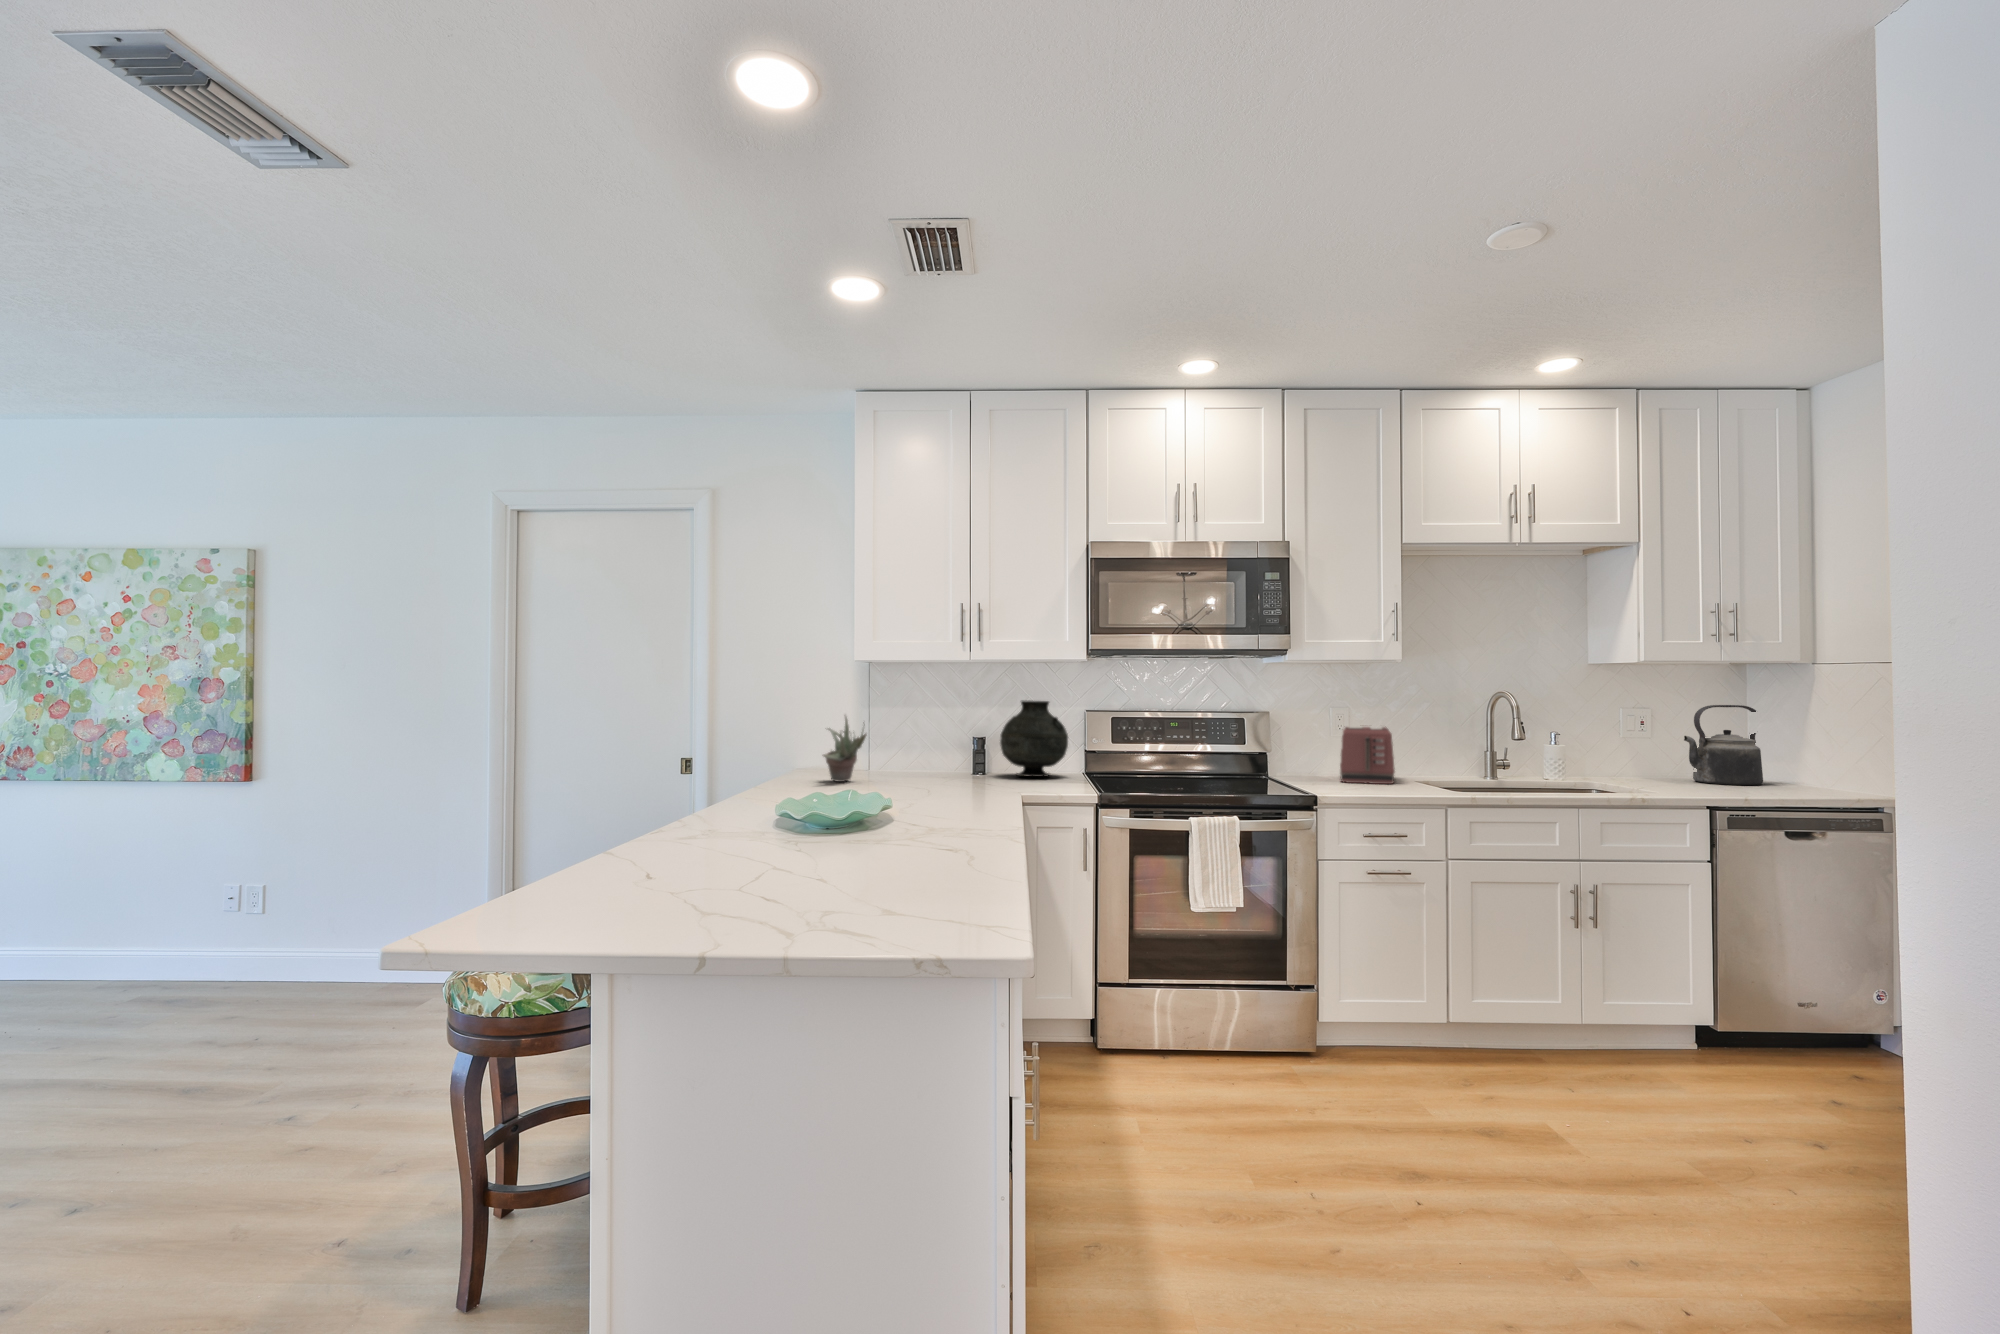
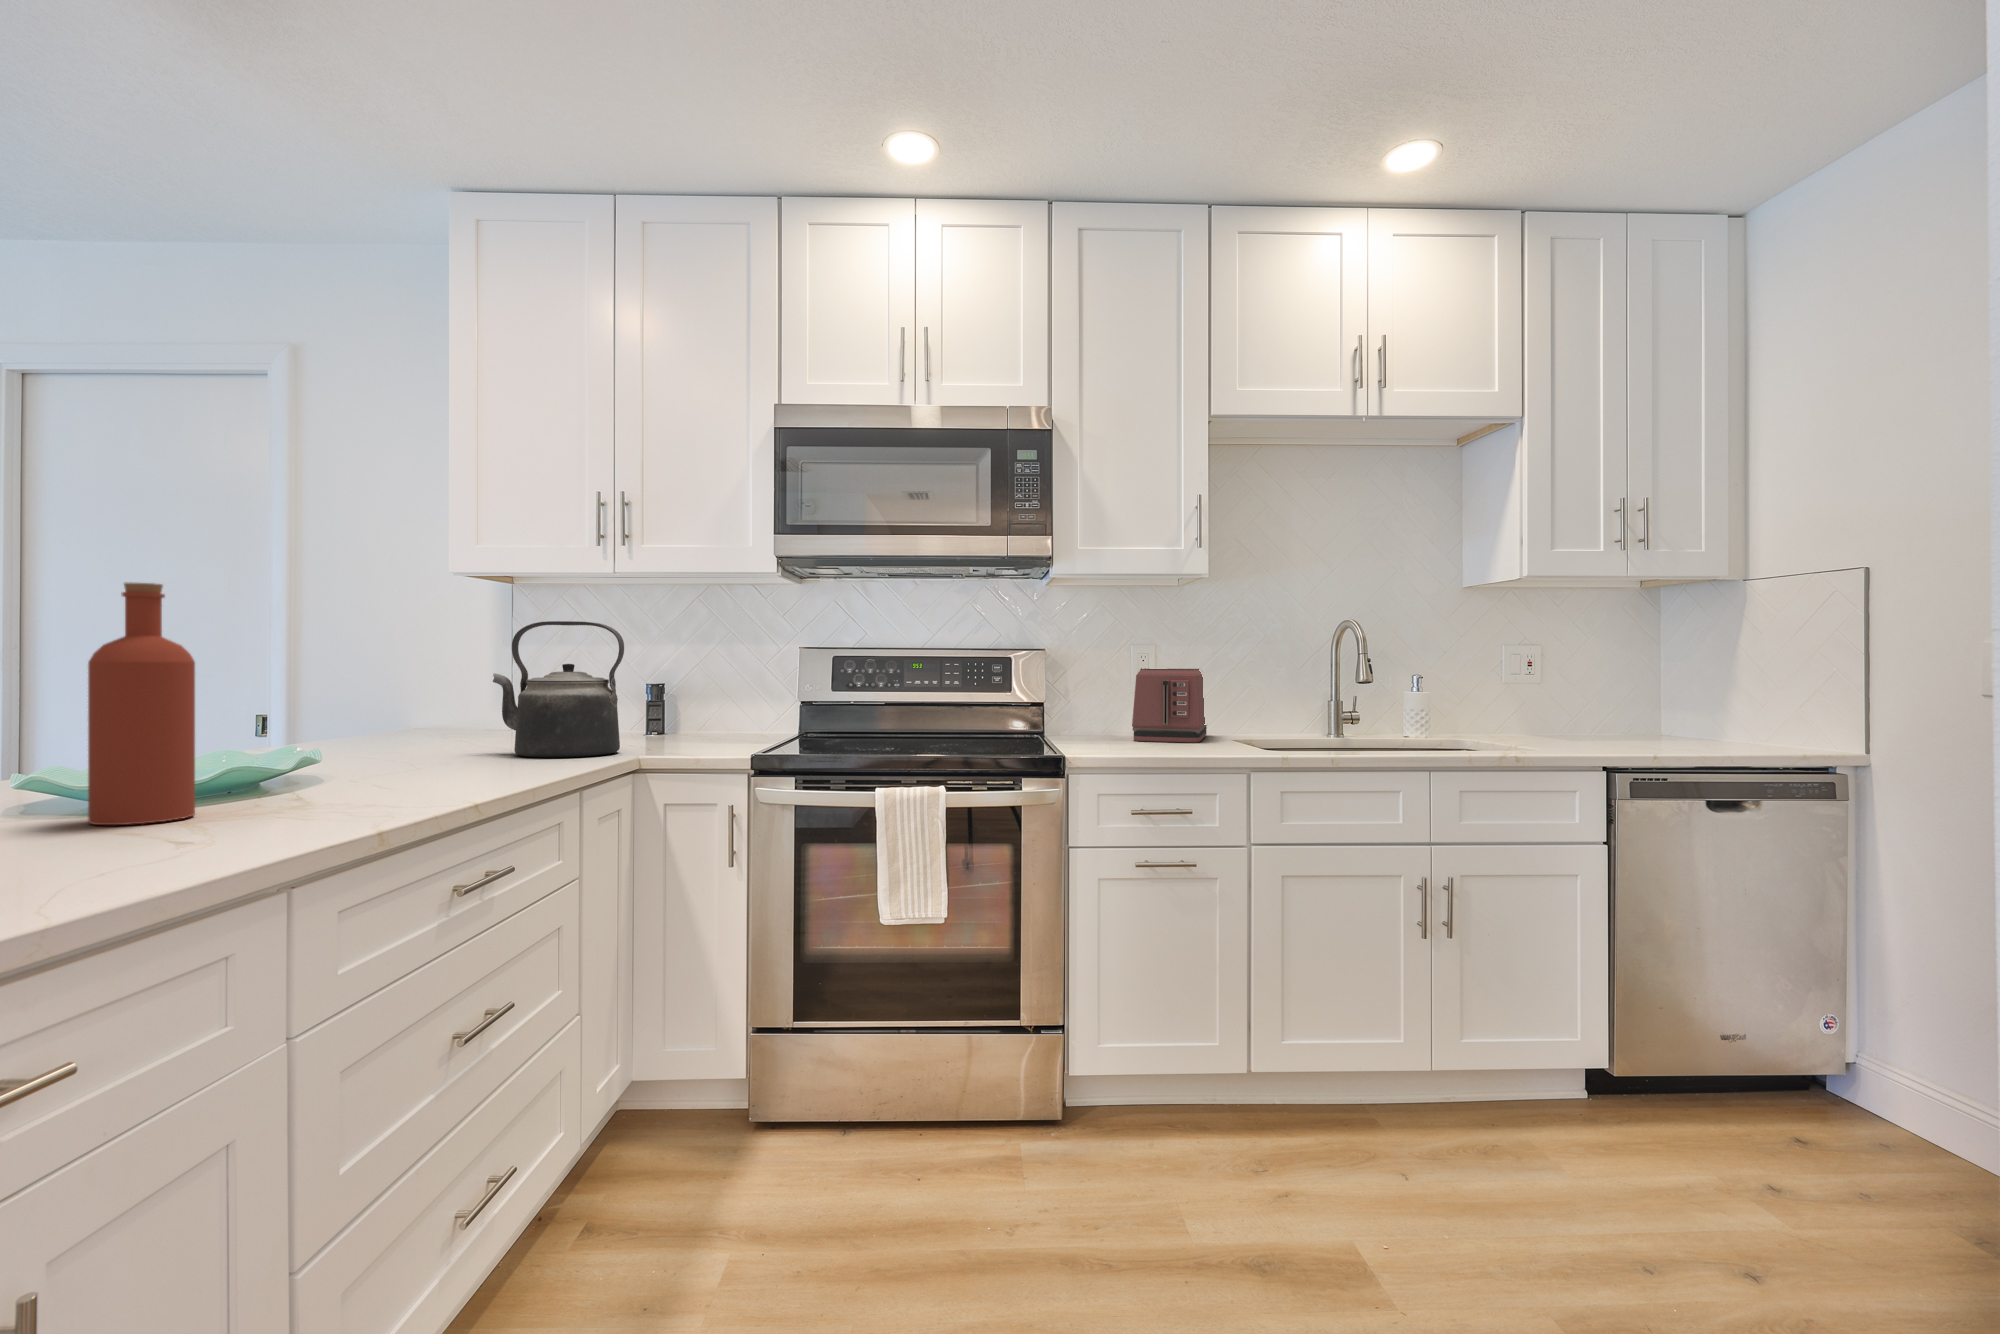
vase: present [1000,701,1068,777] -> none [683,632,778,735]
kettle: present [1684,705,1763,785] -> present [493,621,624,758]
bottle: none [874,707,917,838] -> present [88,582,195,825]
succulent plant: present [823,716,866,782] -> none [377,645,469,741]

